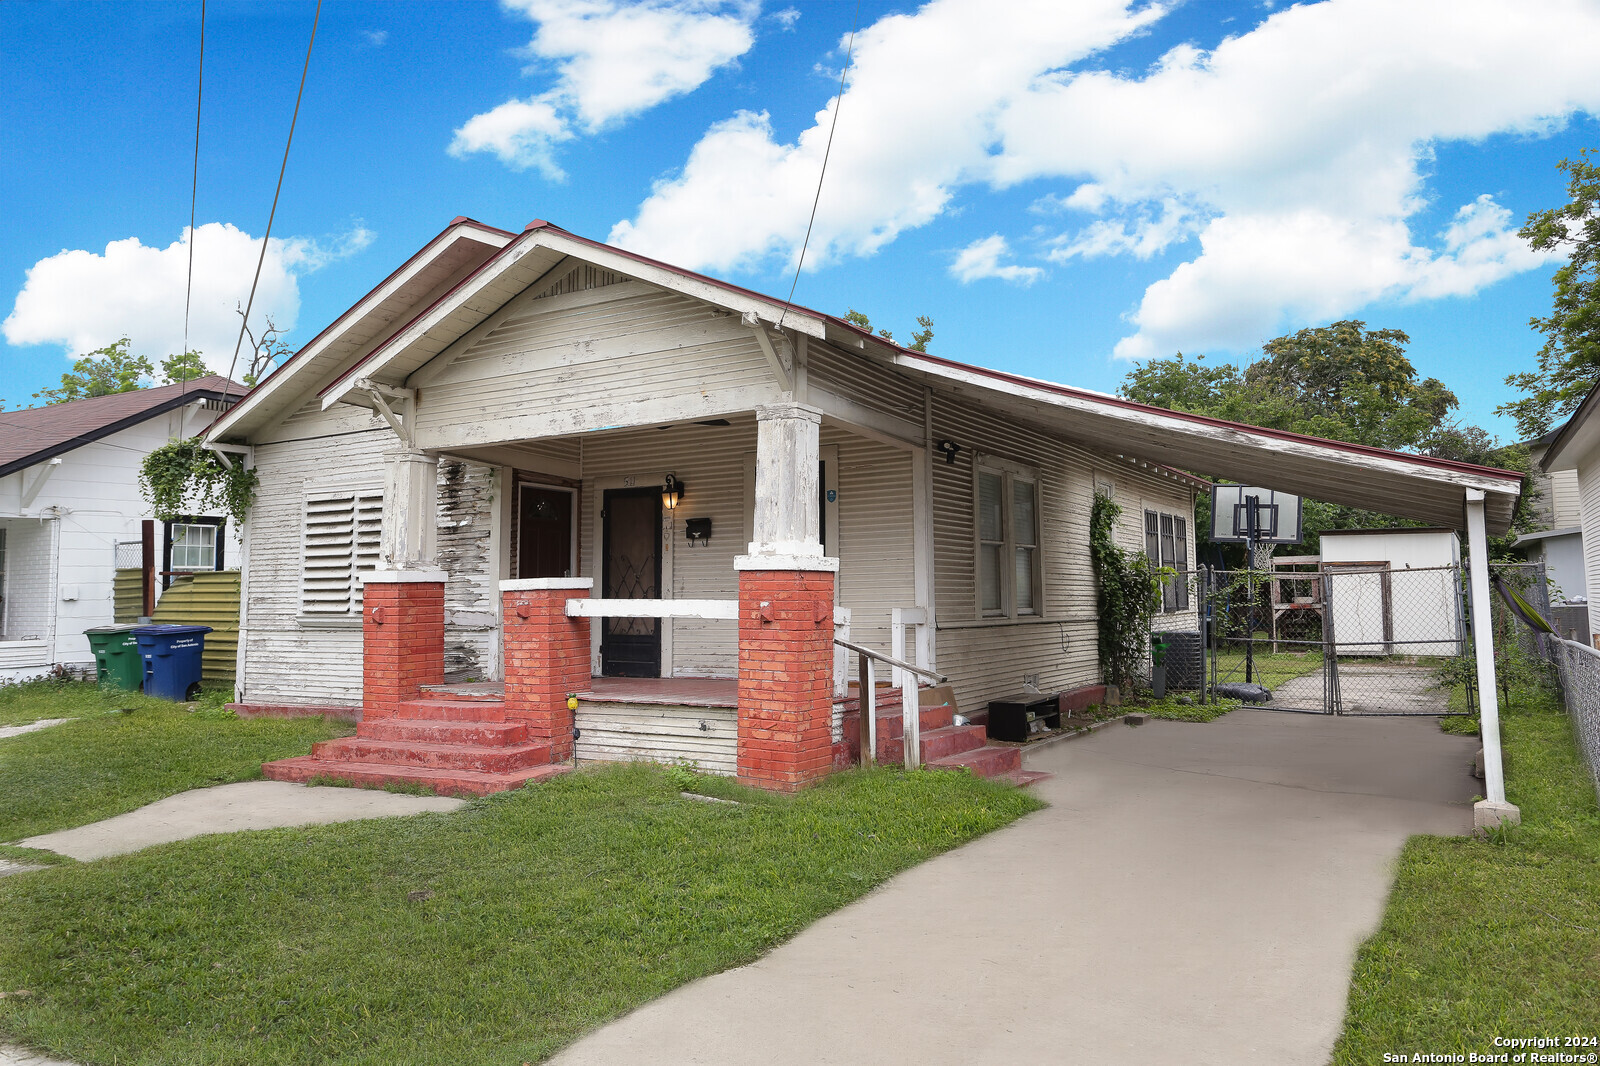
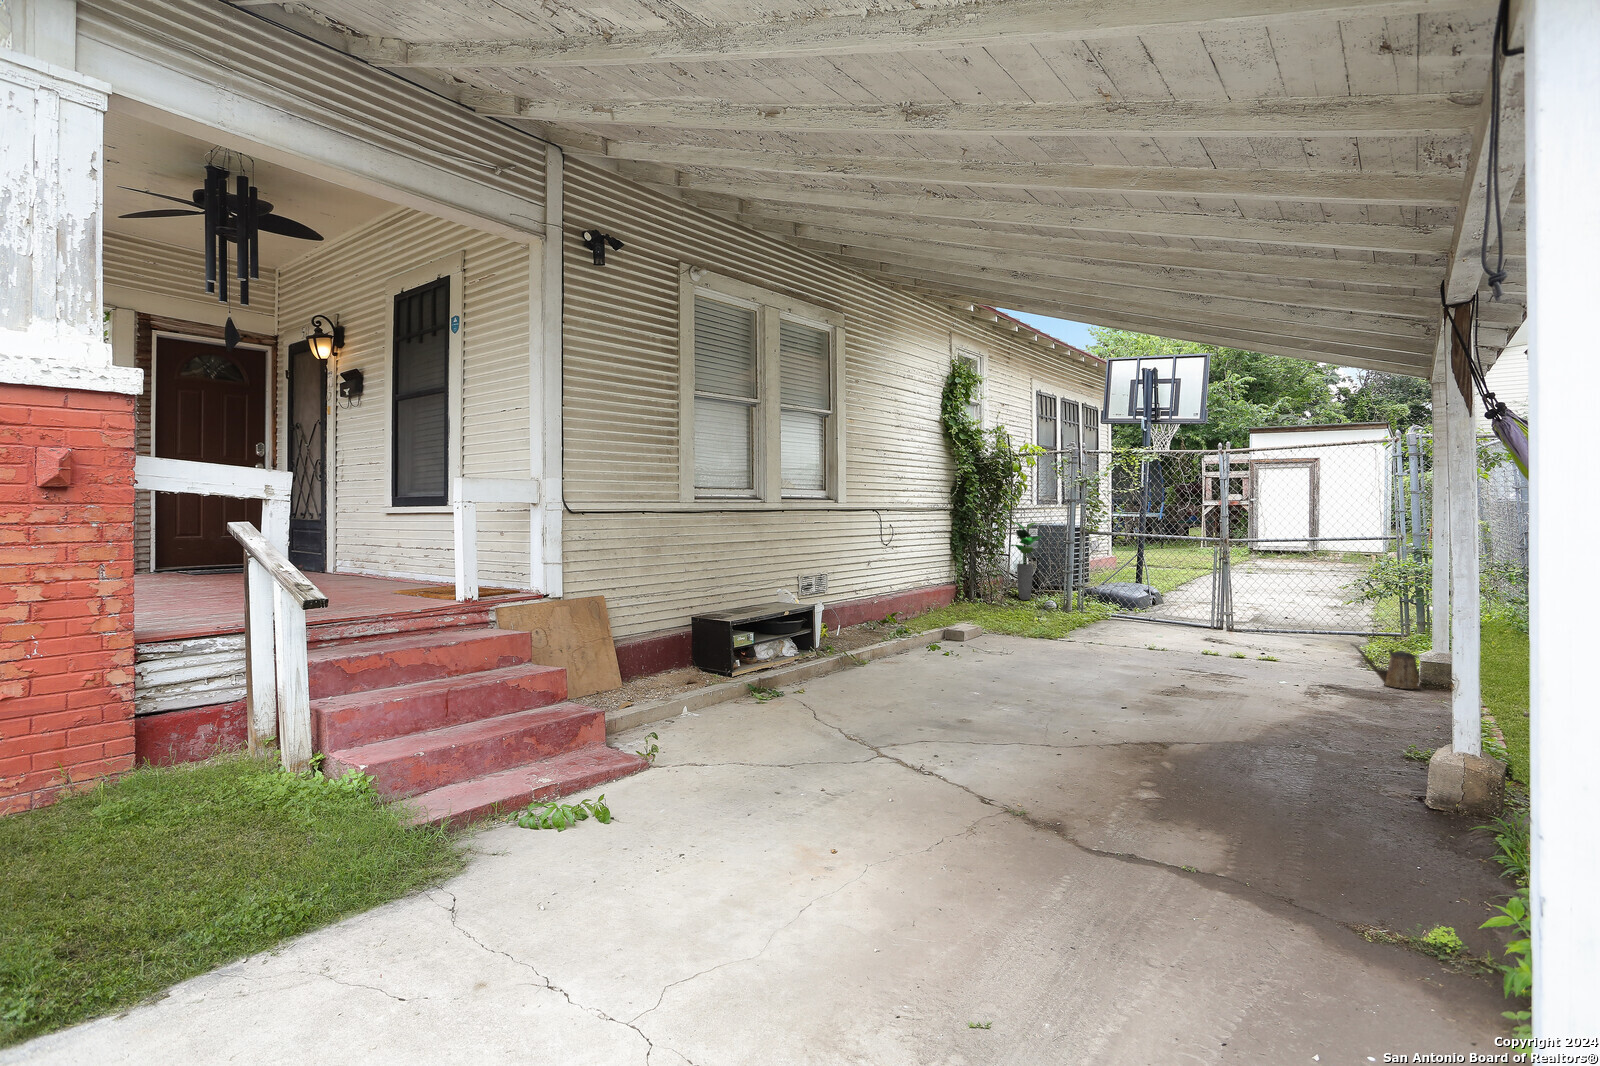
watering can: present [1104,684,1136,705] -> present [1351,643,1421,689]

